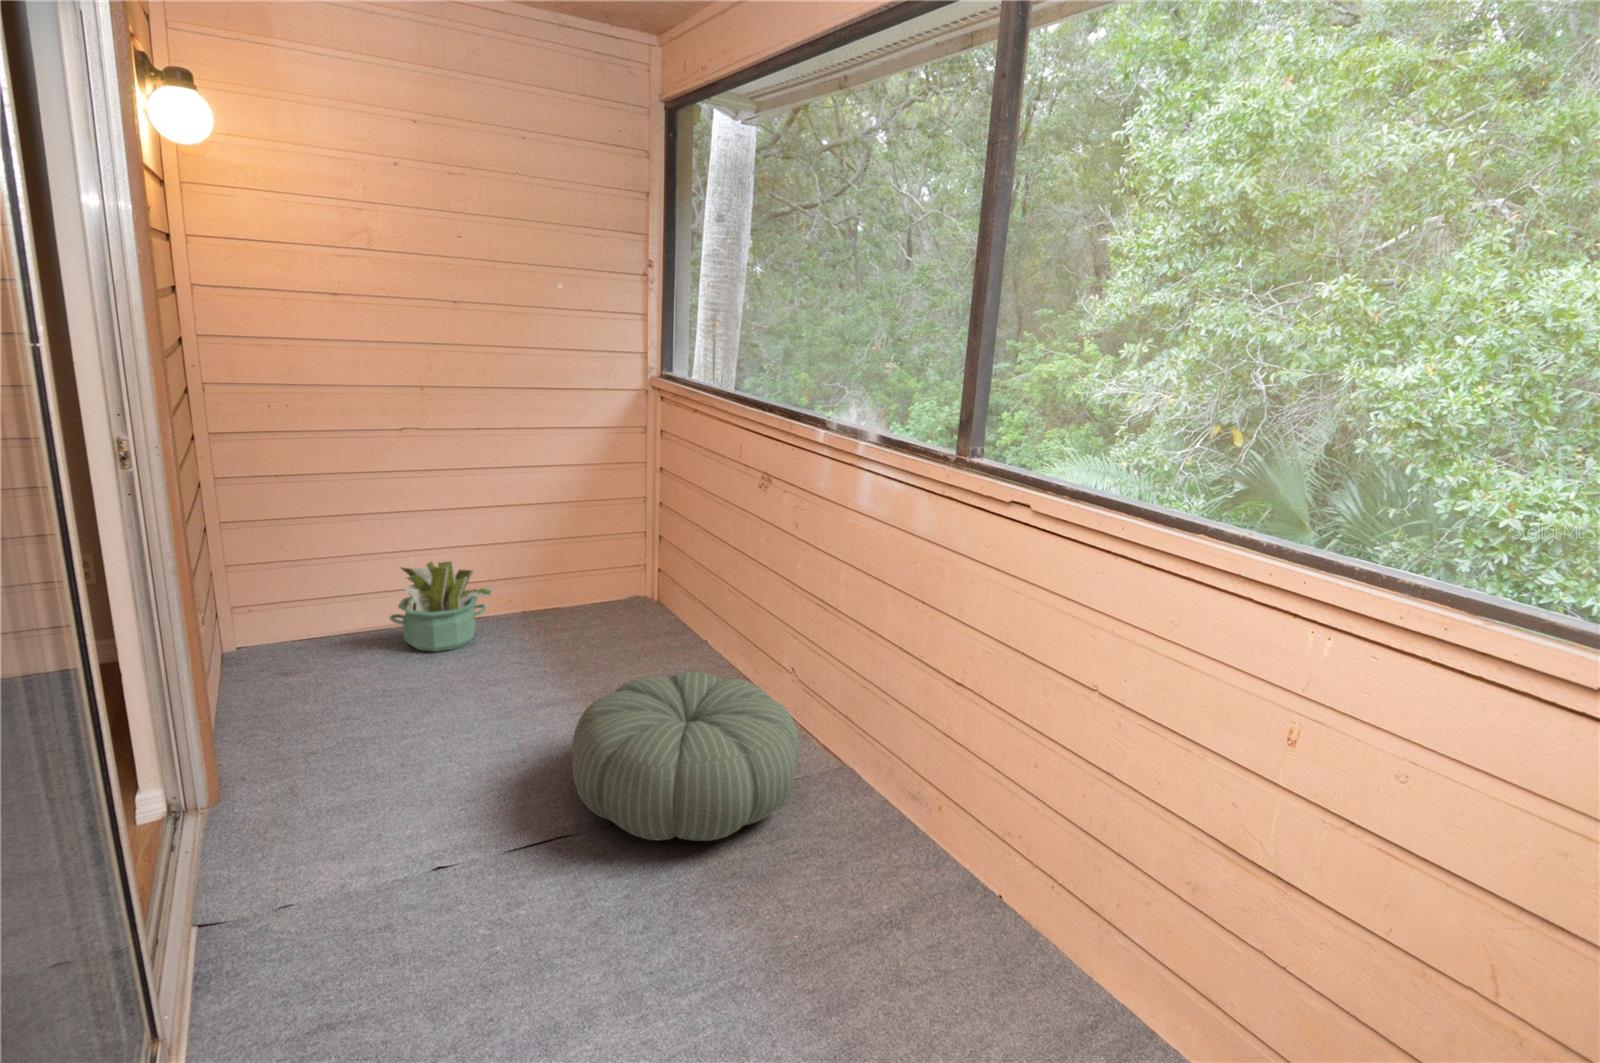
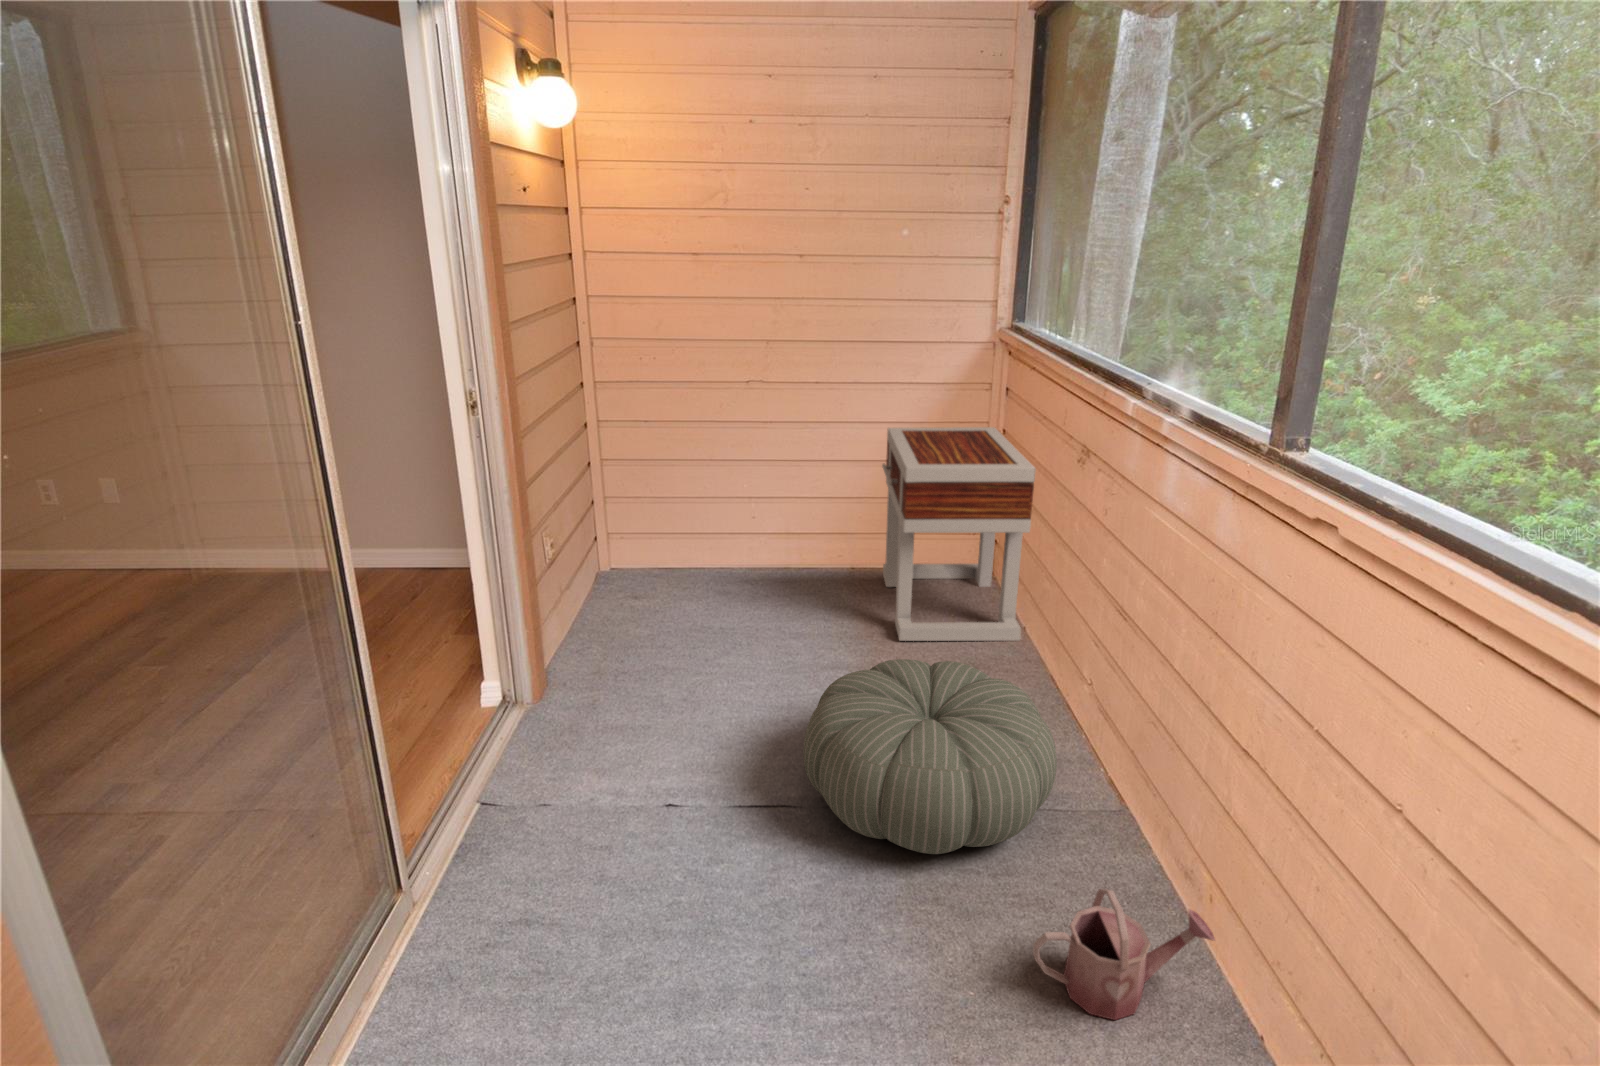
side table: none [555,467,714,671] -> present [882,427,1036,641]
decorative plant: present [390,561,493,652] -> none [725,508,818,596]
watering can: none [840,816,961,920] -> present [1033,889,1215,1020]

